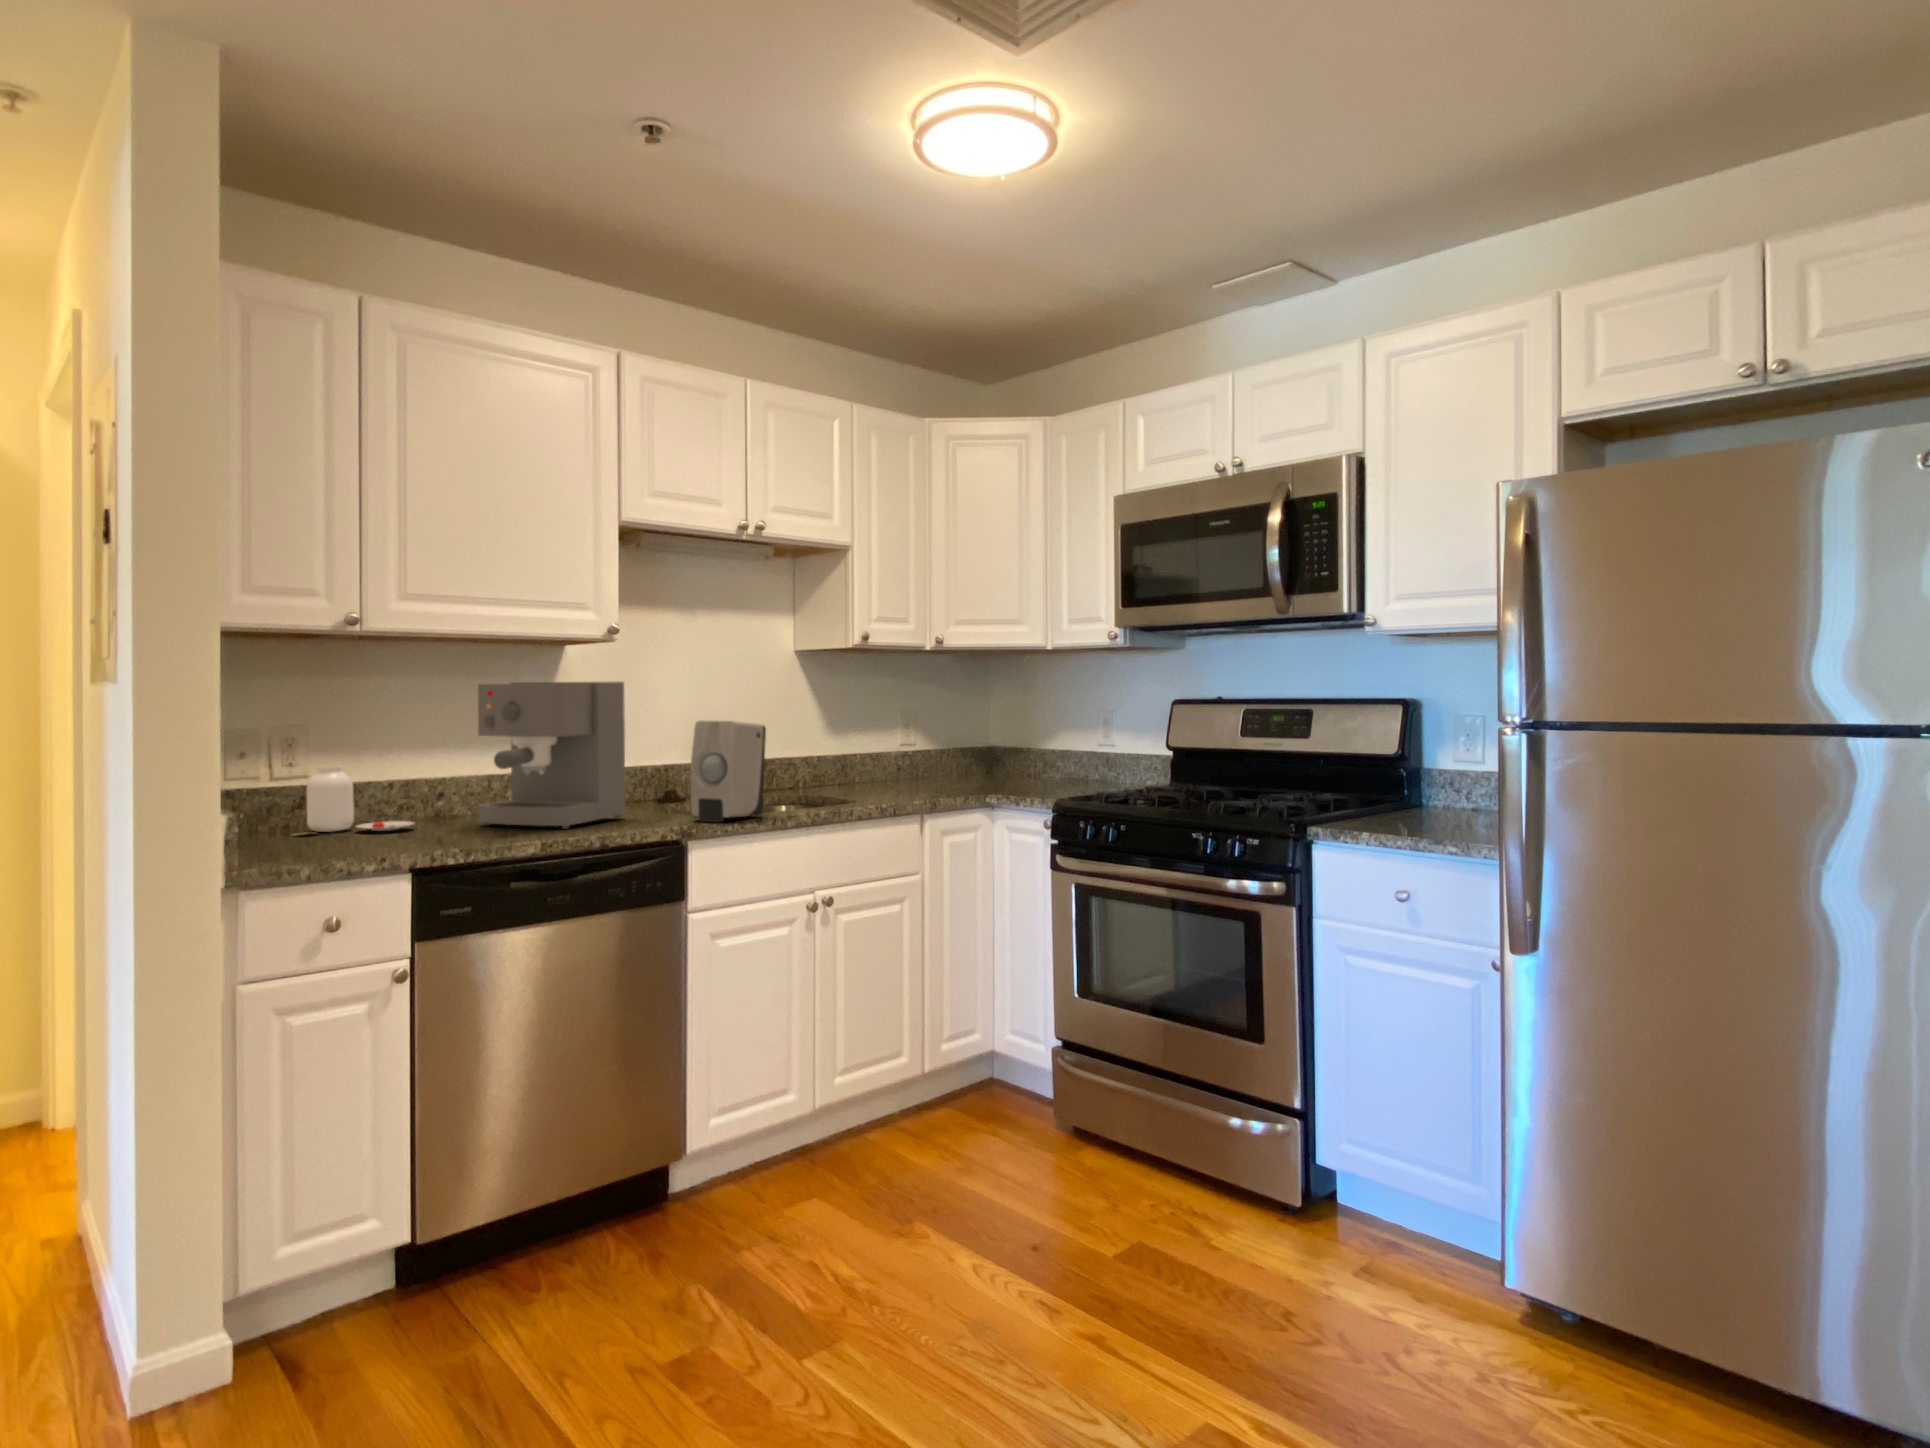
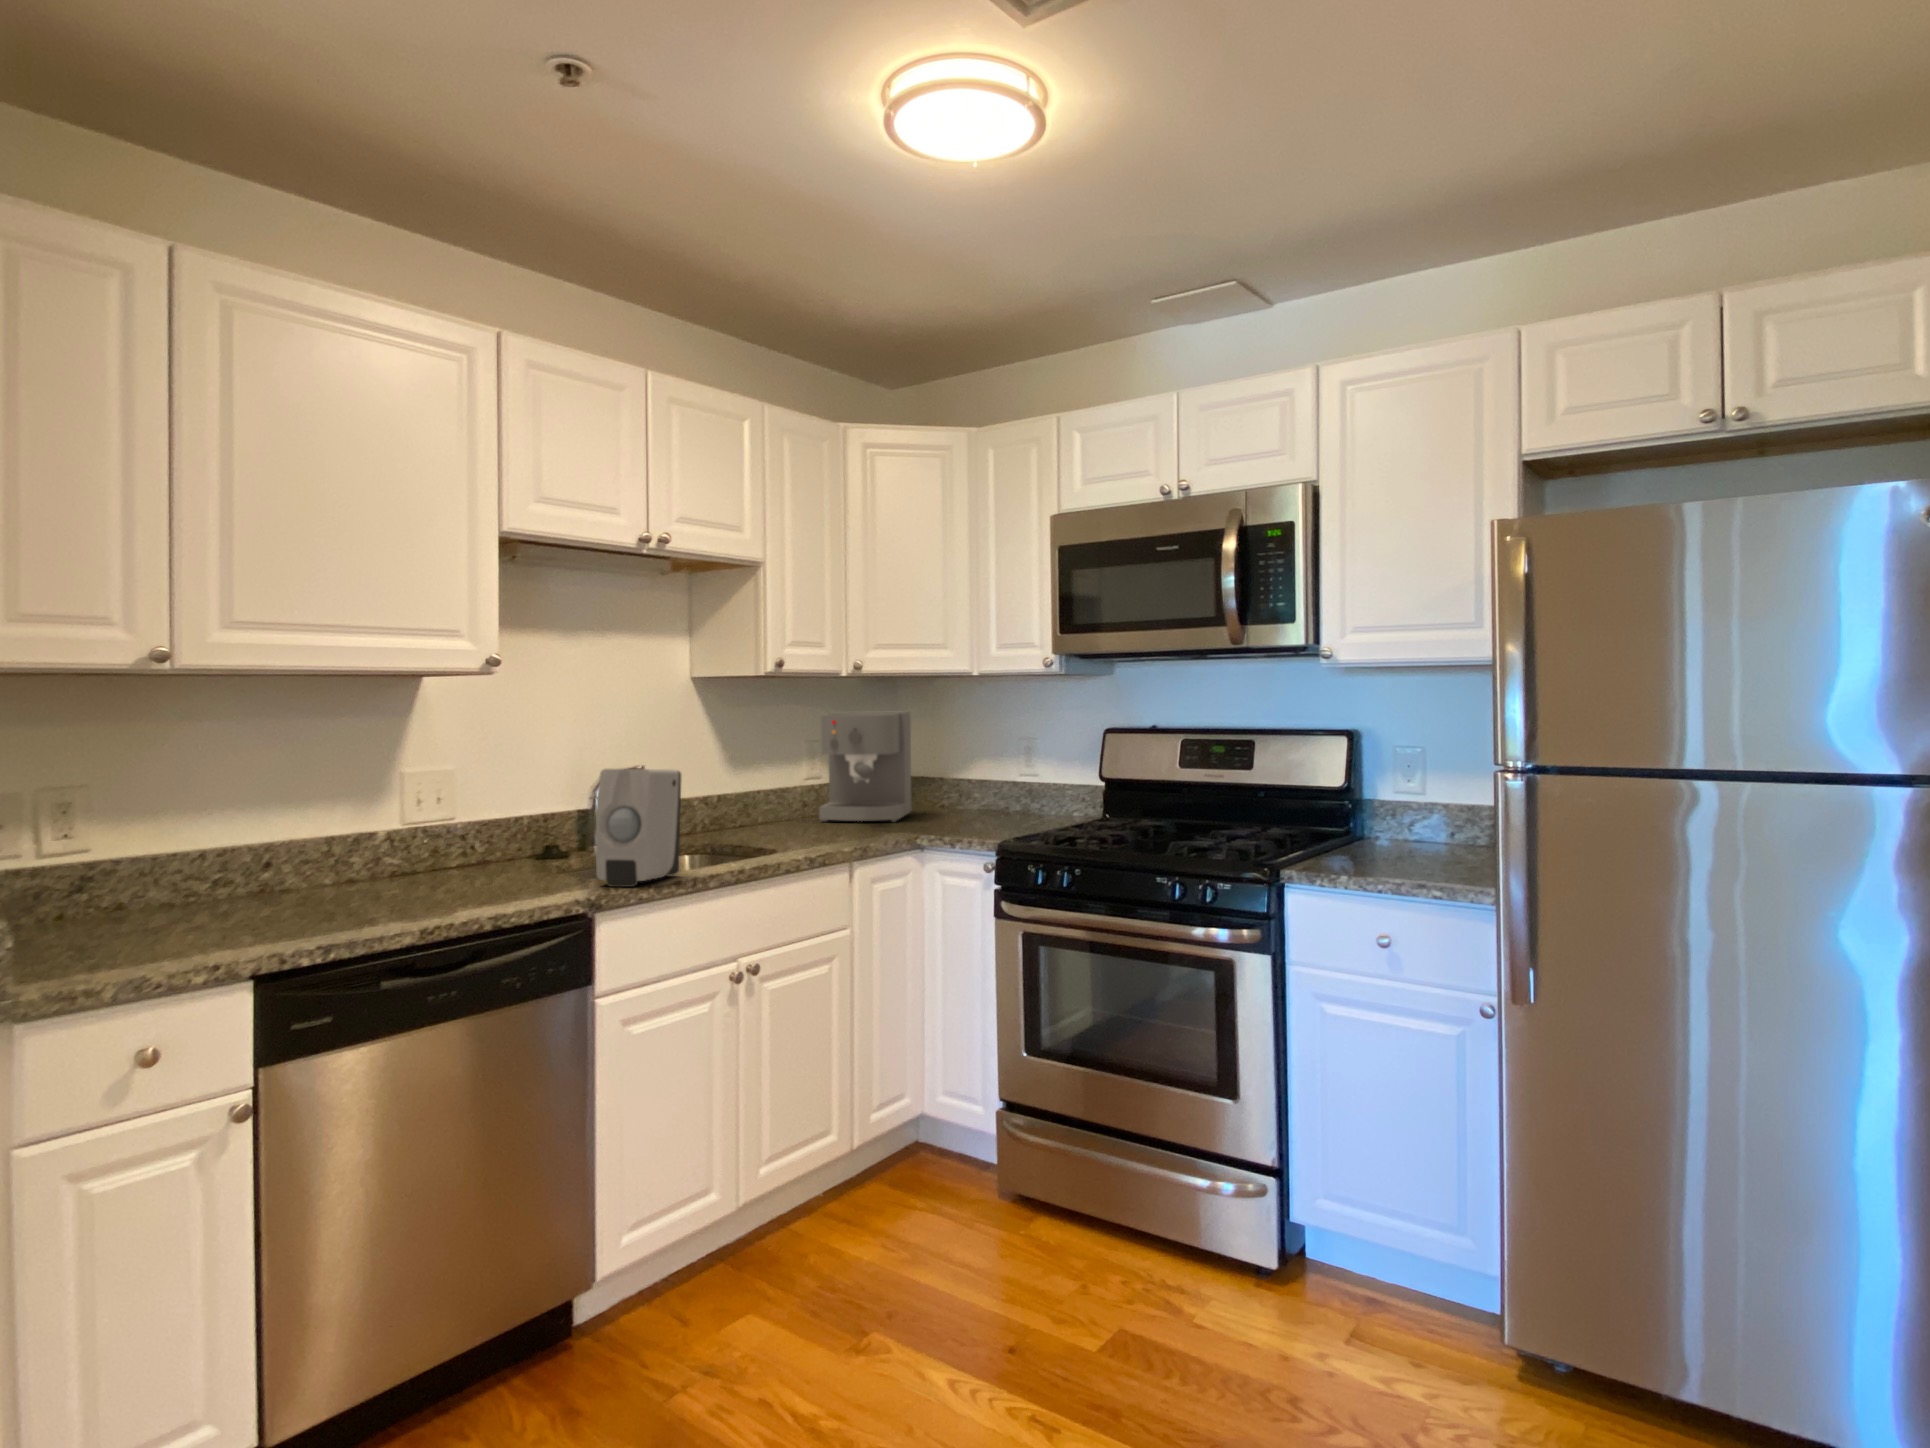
coffee maker: present [478,682,625,829] -> present [819,711,911,822]
jar: present [293,765,414,836] -> none [69,837,242,933]

